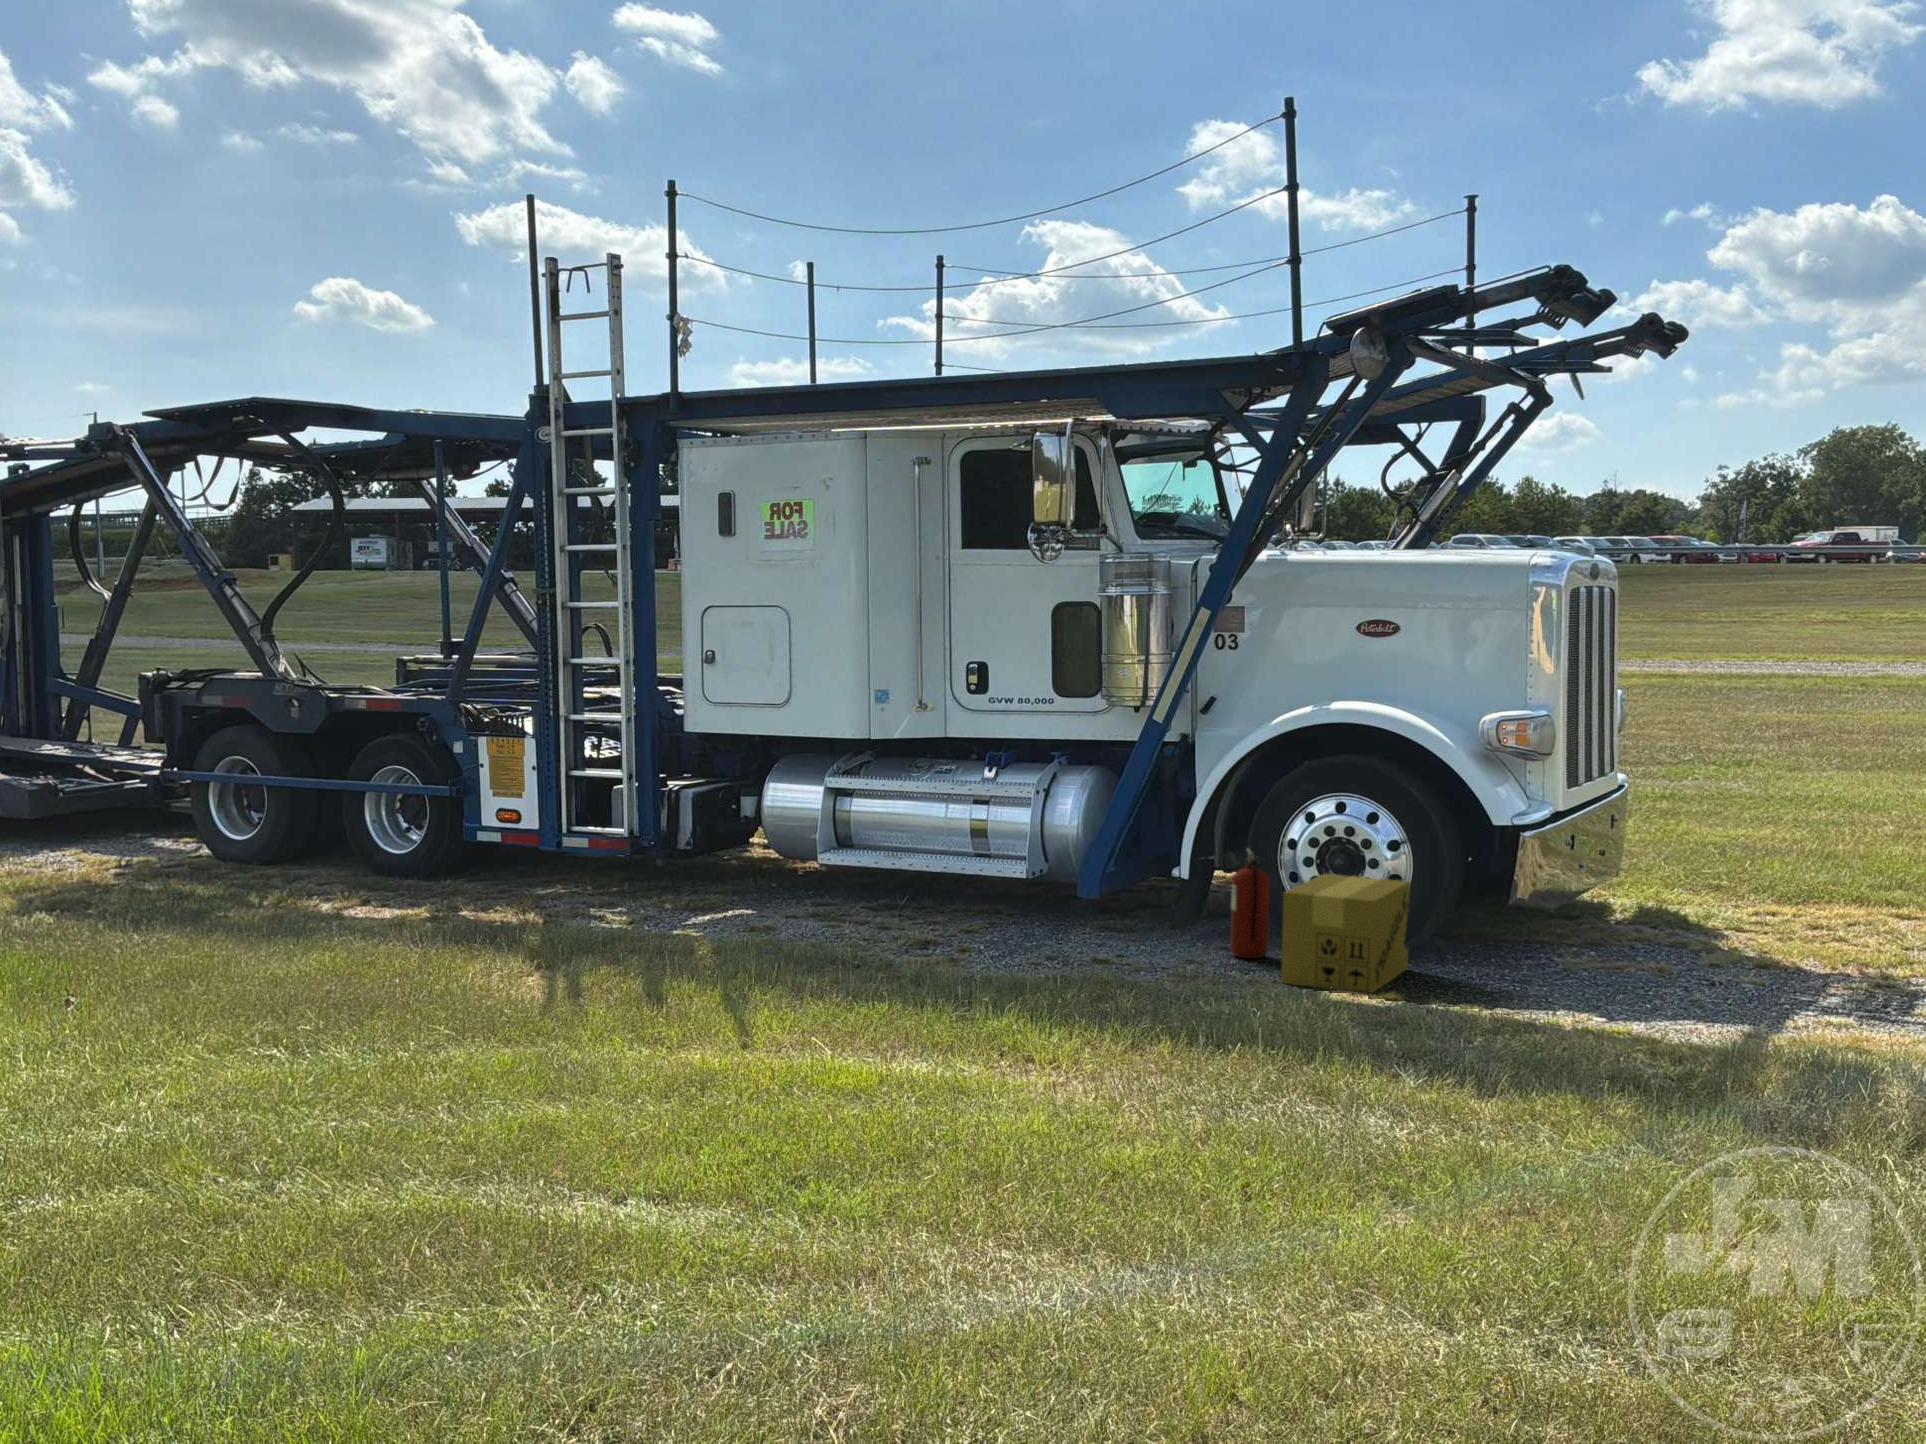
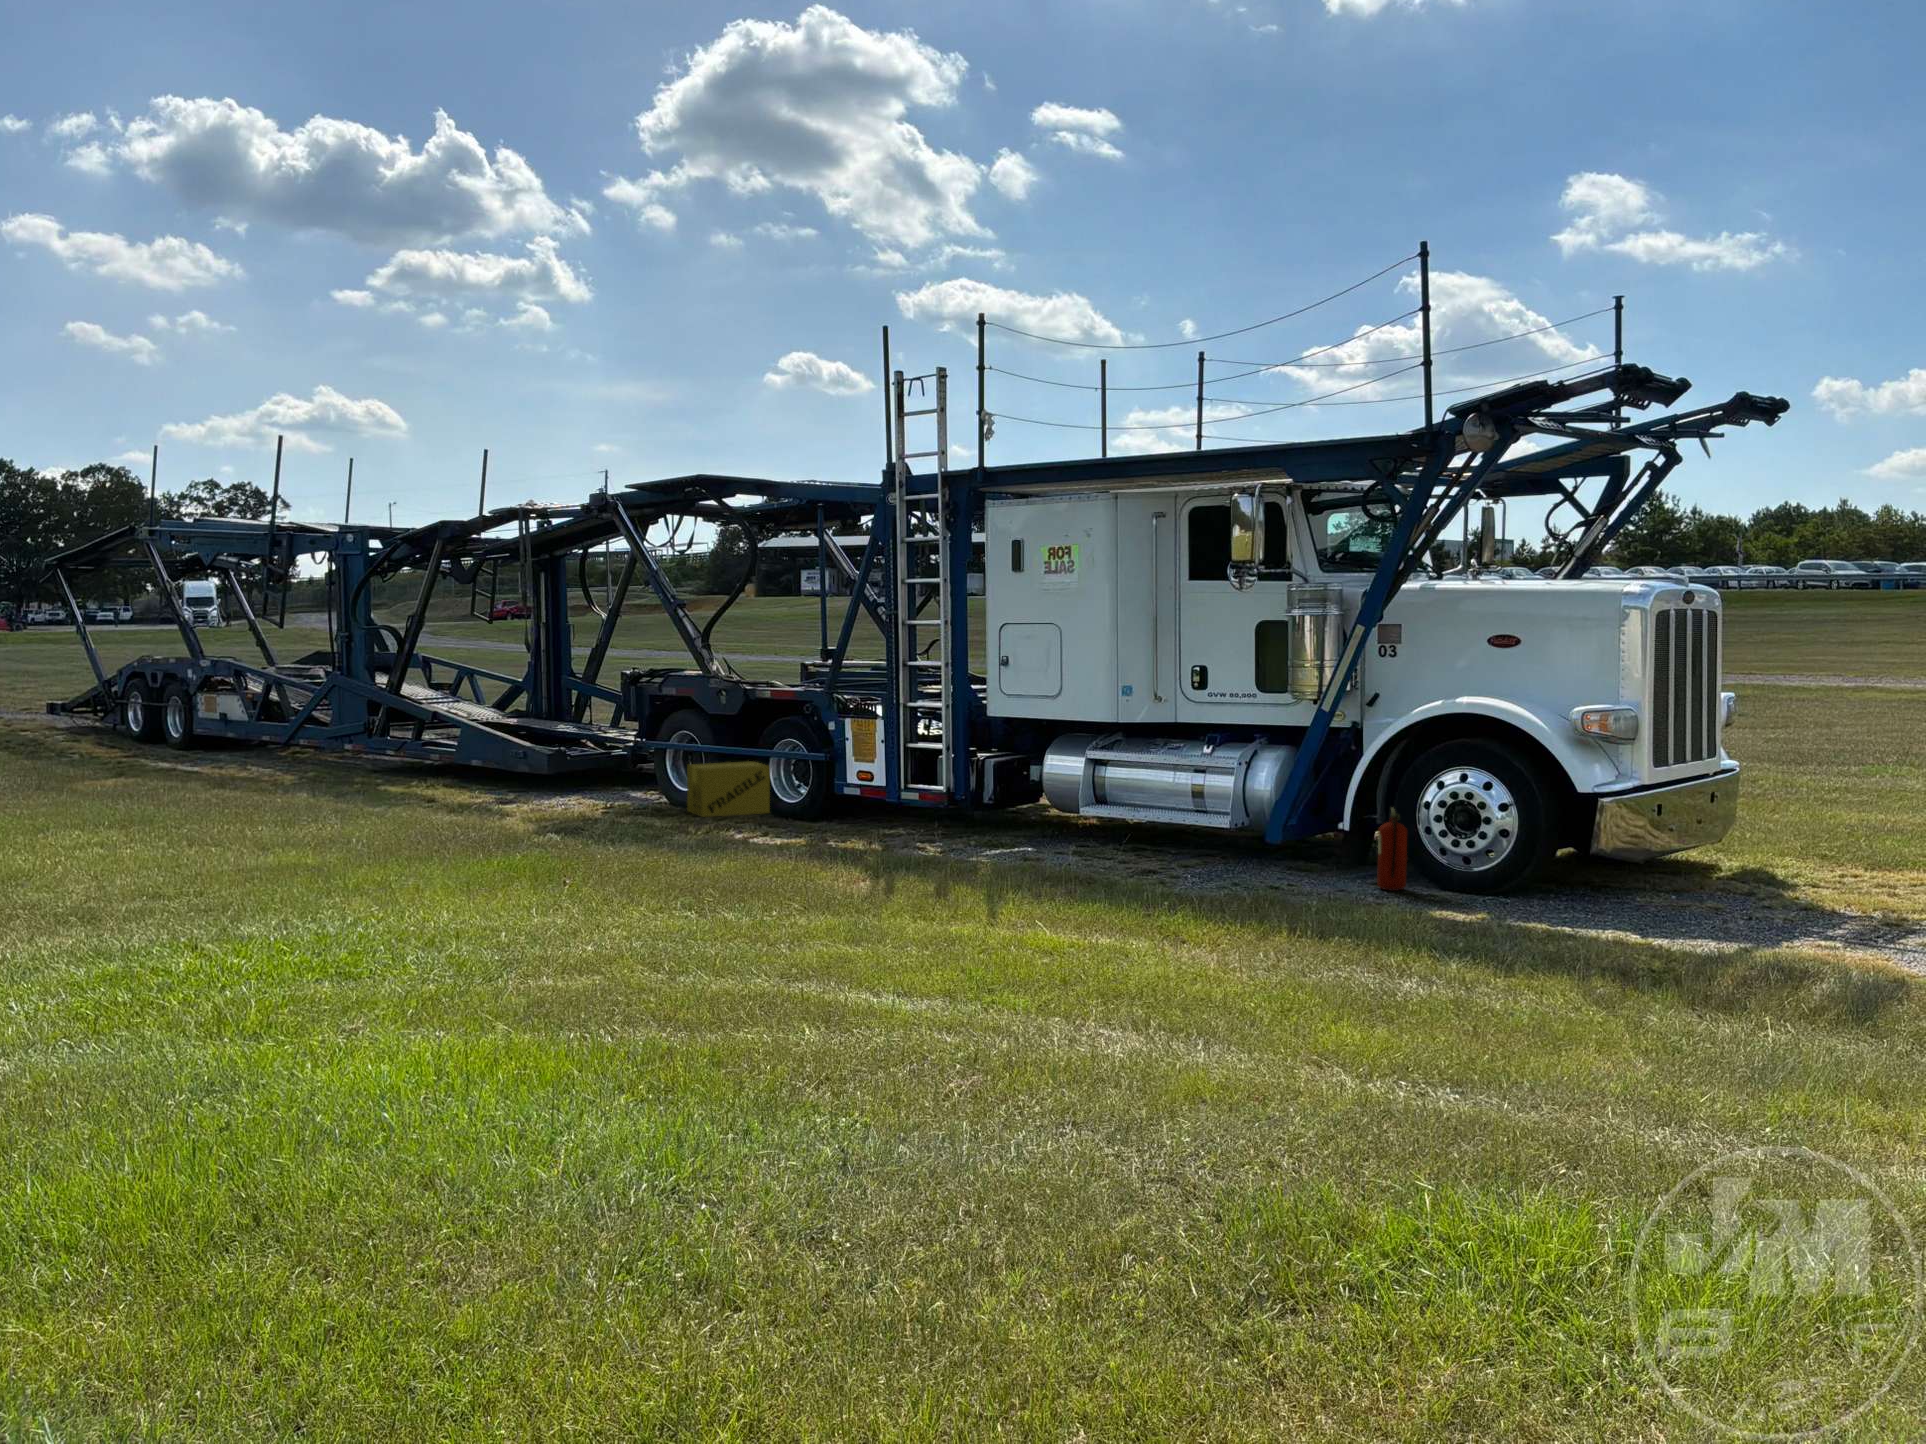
cardboard box: present [1281,874,1410,993] -> present [687,761,770,817]

